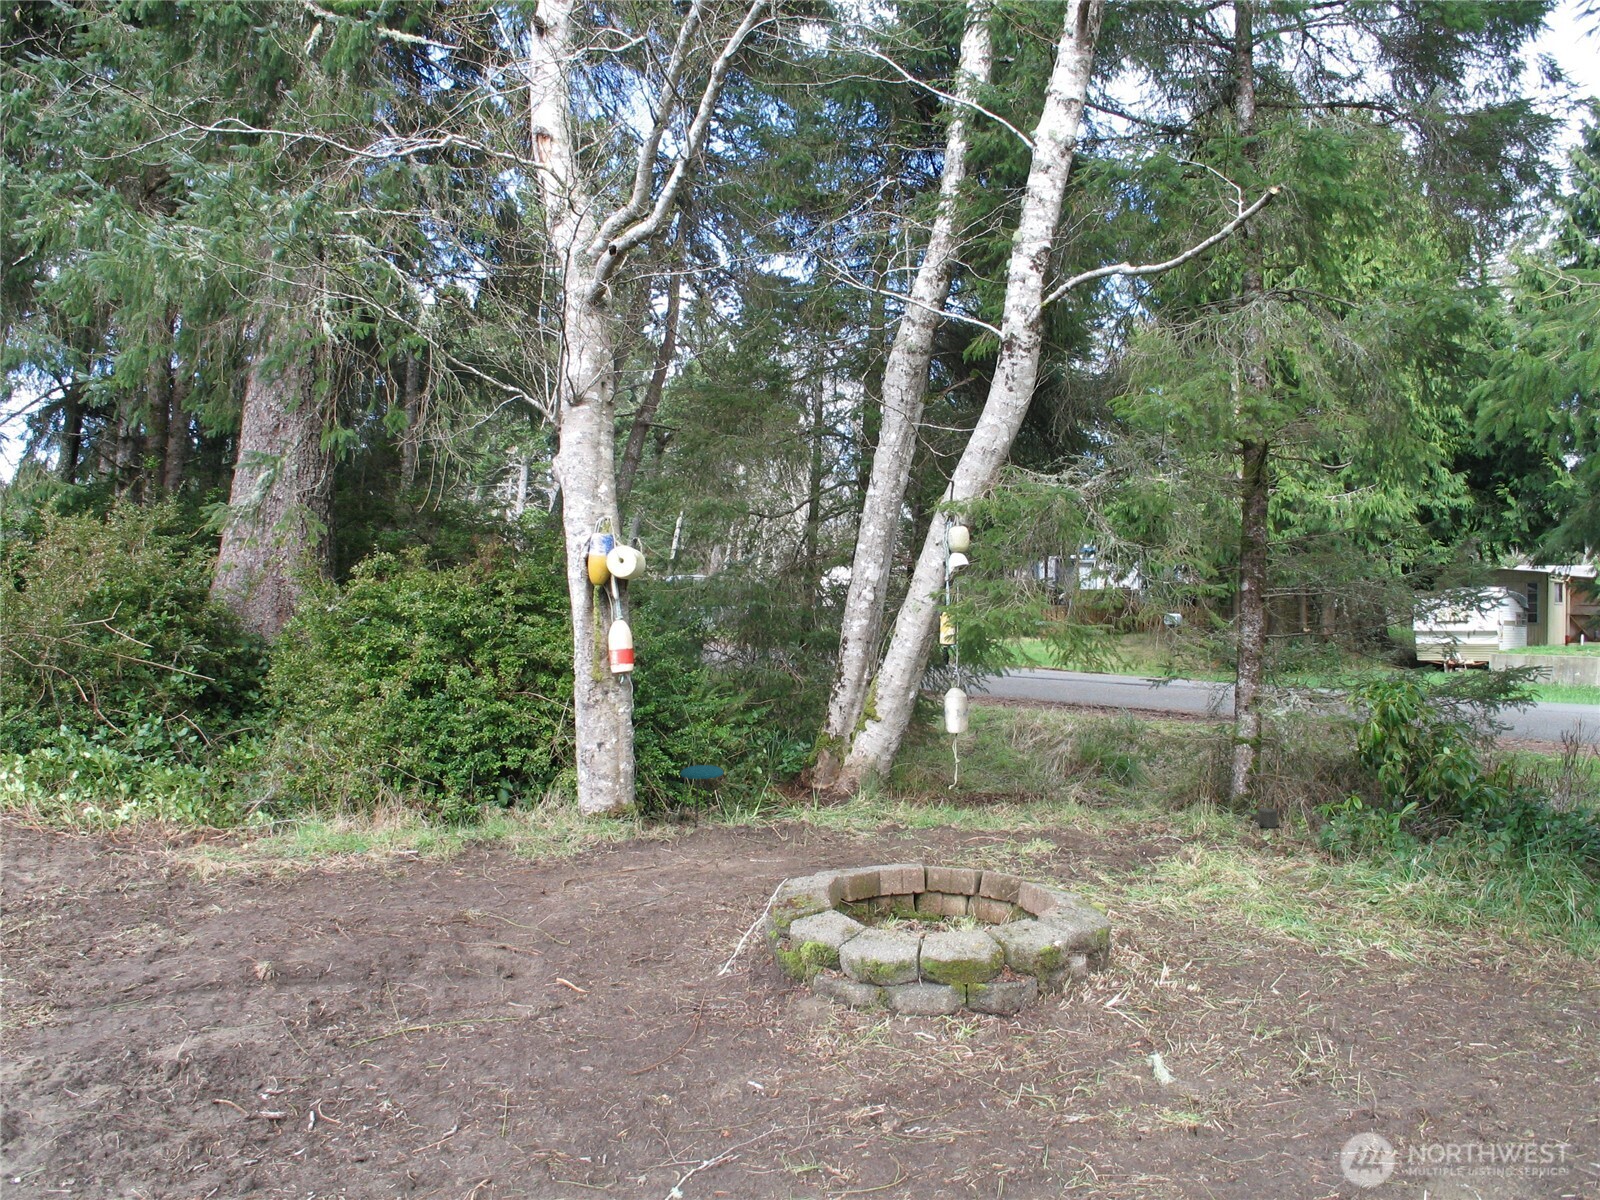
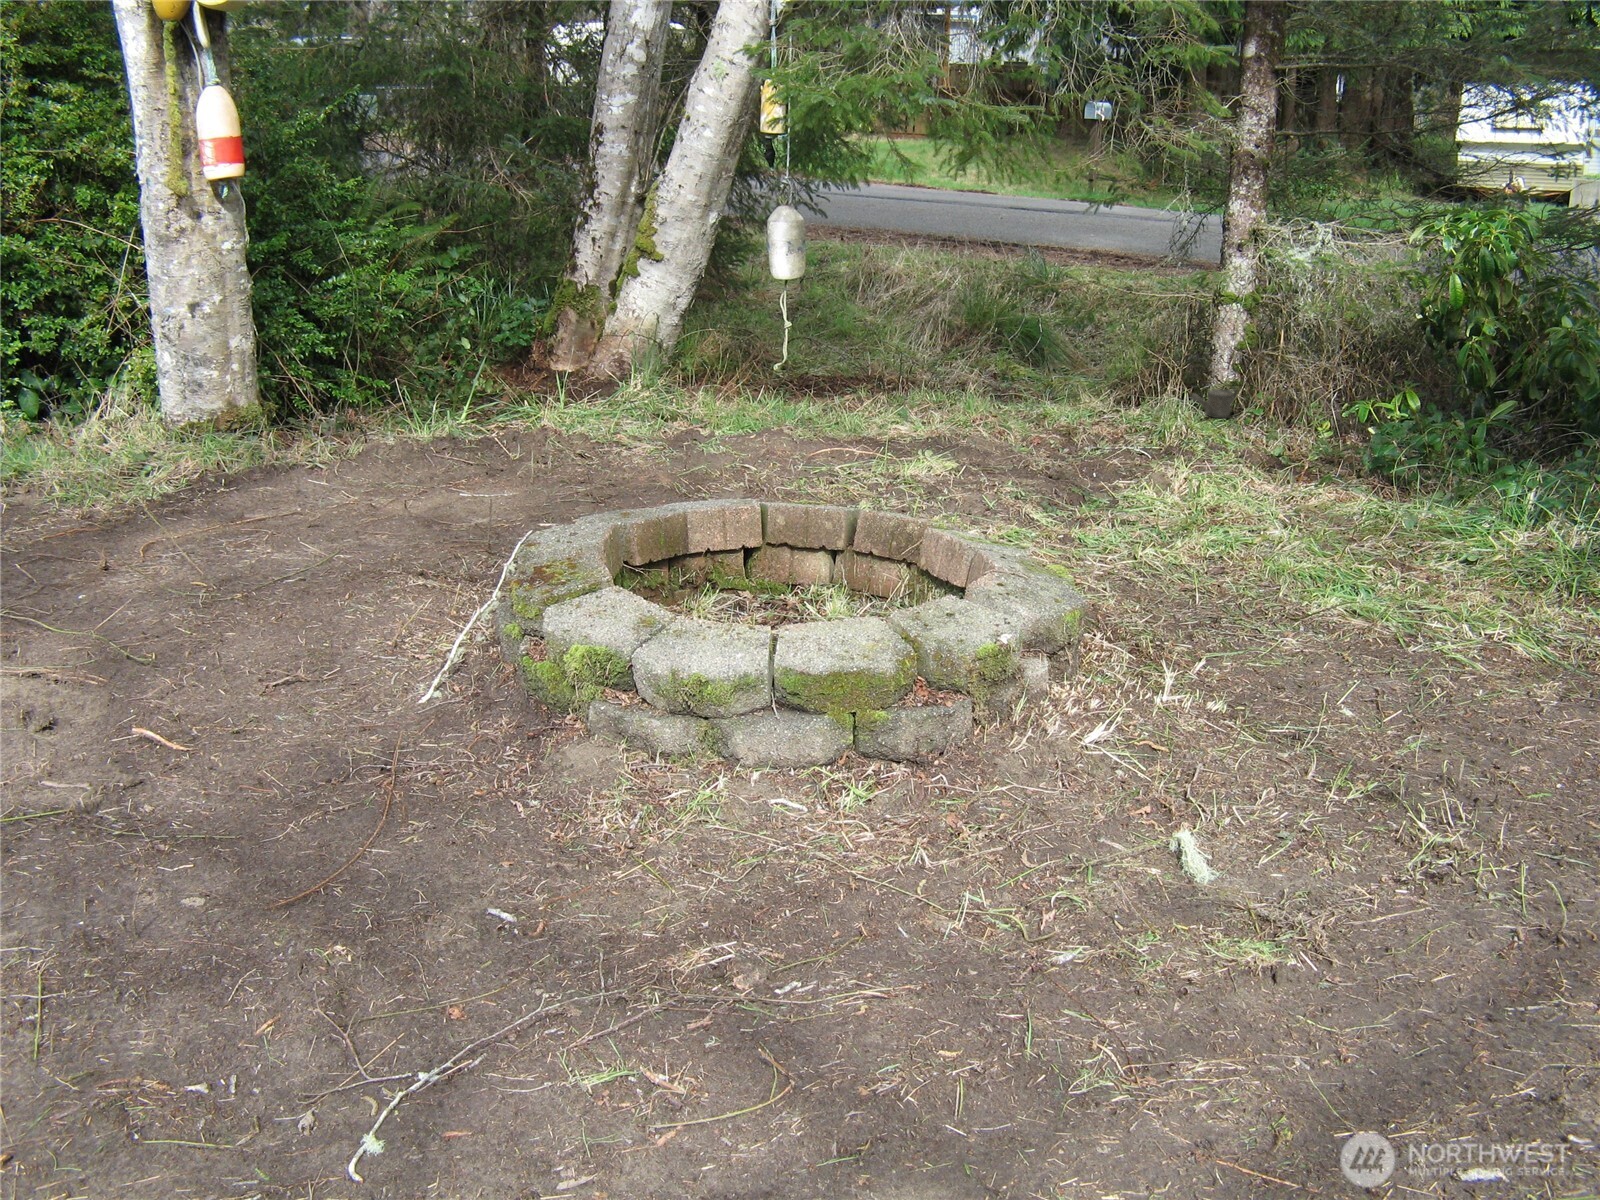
stool: present [681,765,725,826] -> none [341,339,424,438]

